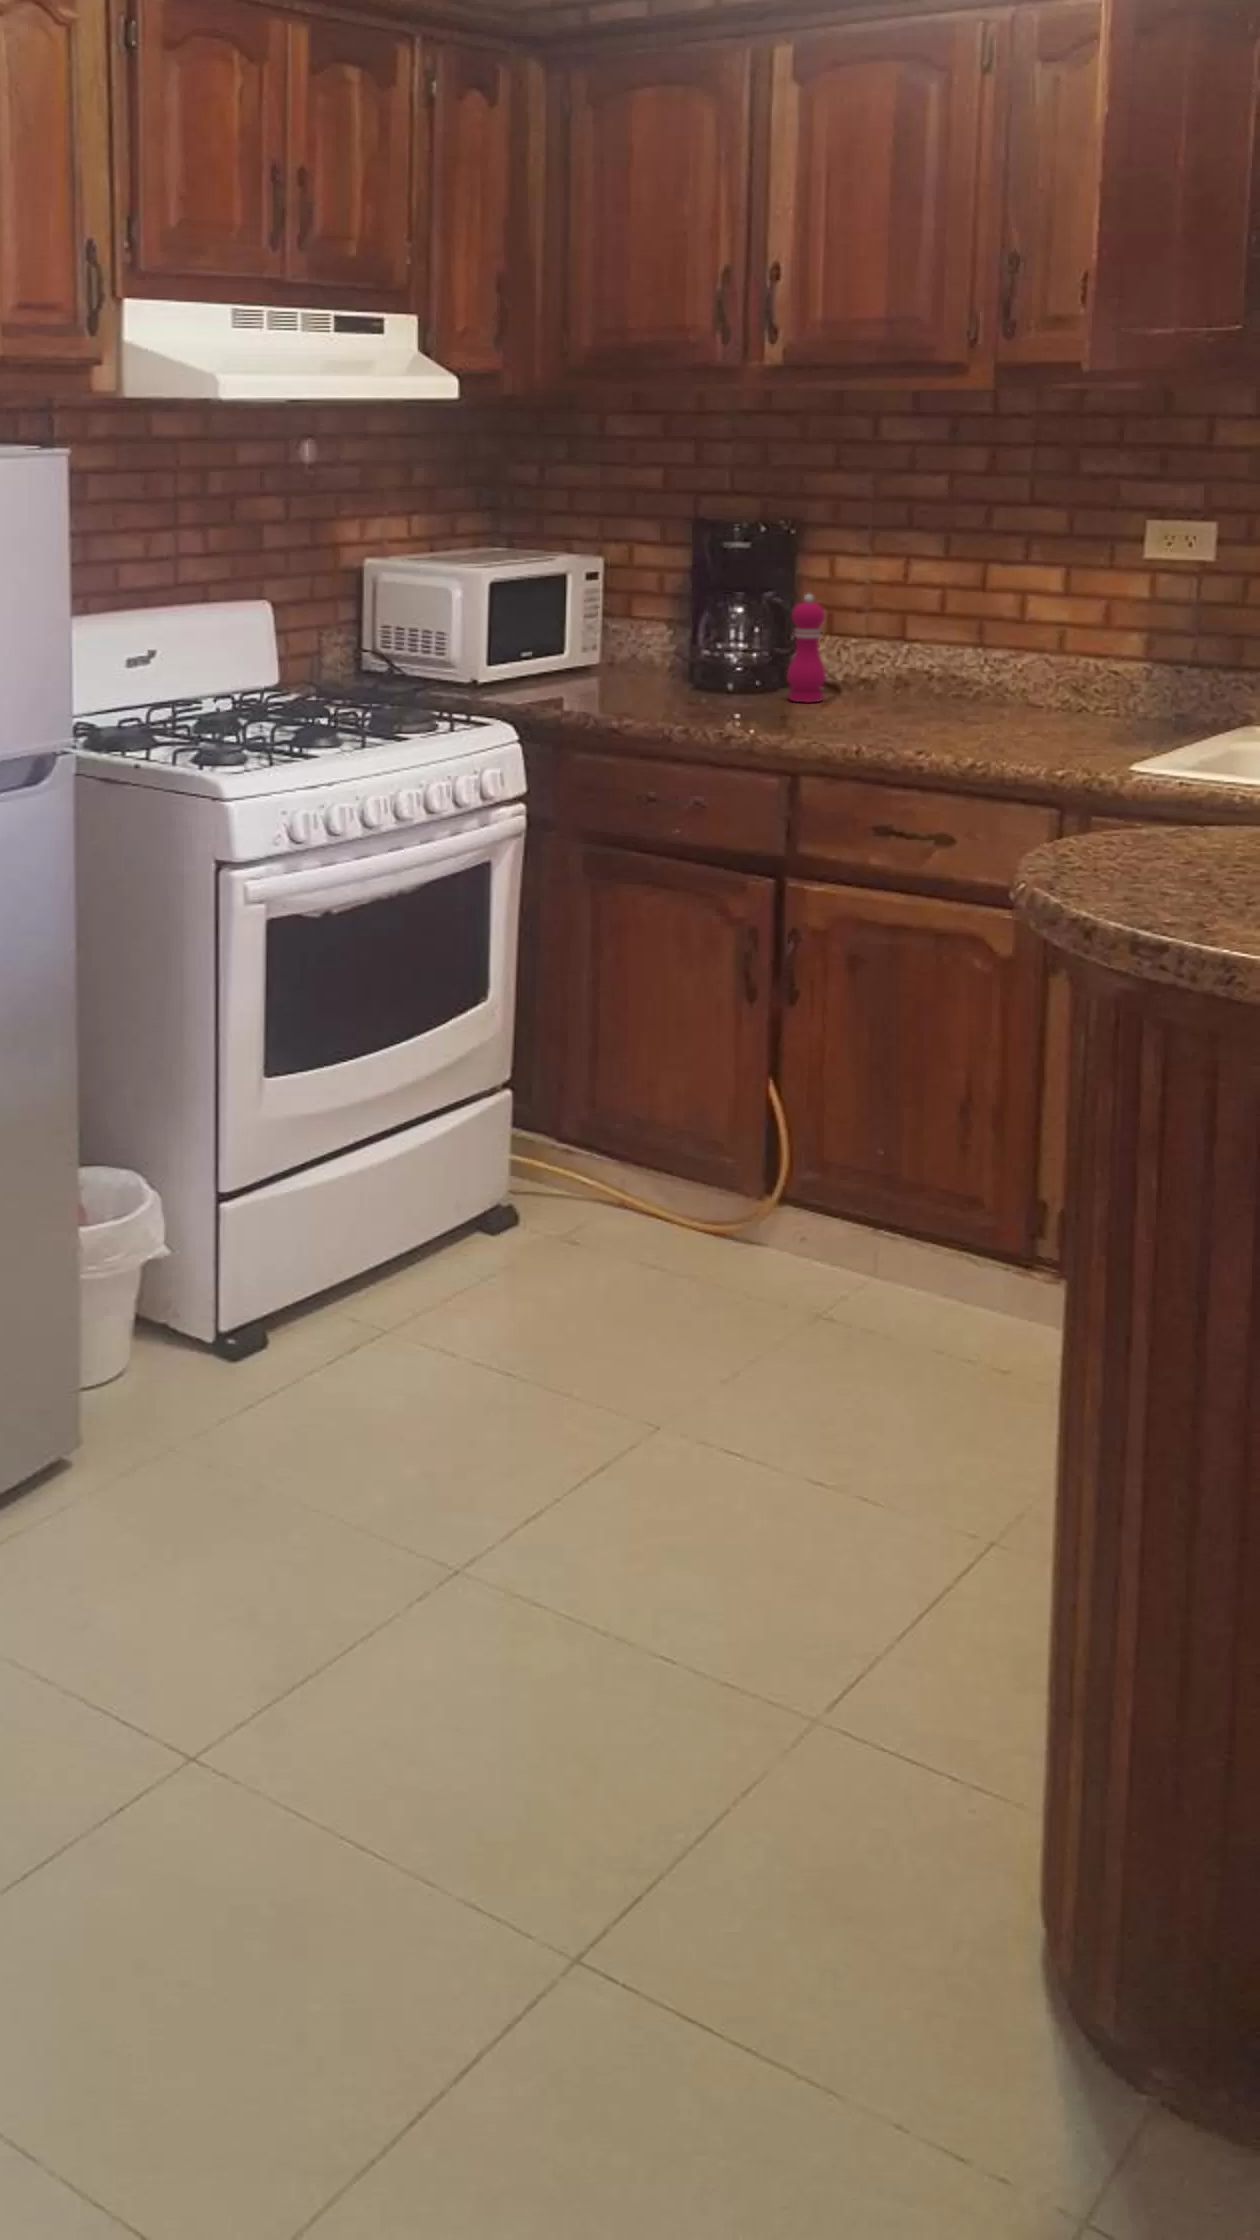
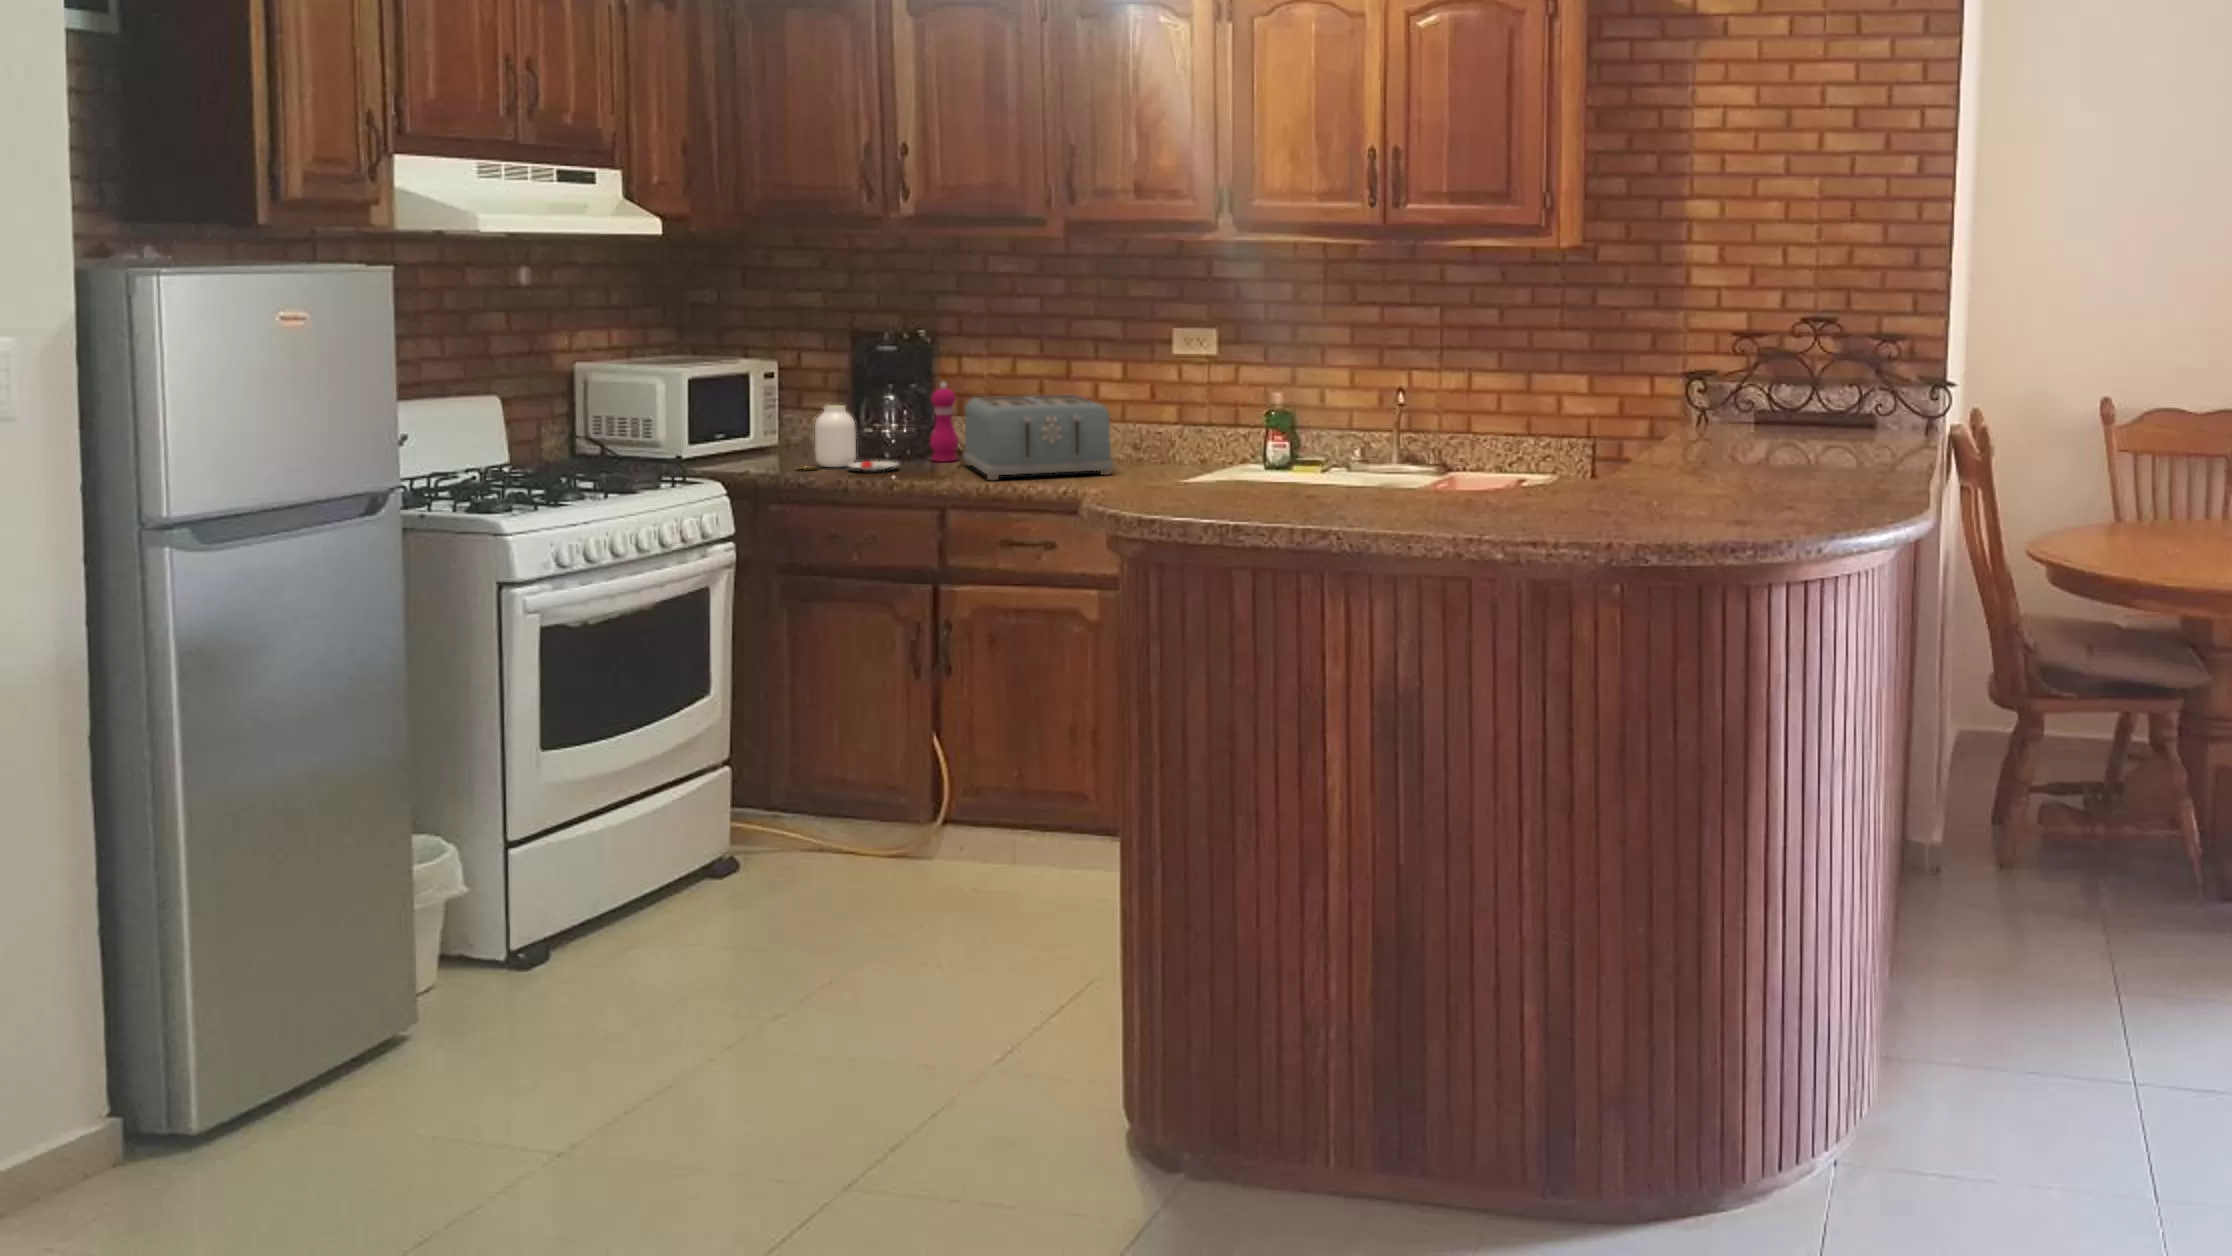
toaster: none [830,618,1050,744] -> present [963,395,1113,480]
jar: none [612,621,745,713] -> present [797,405,898,471]

